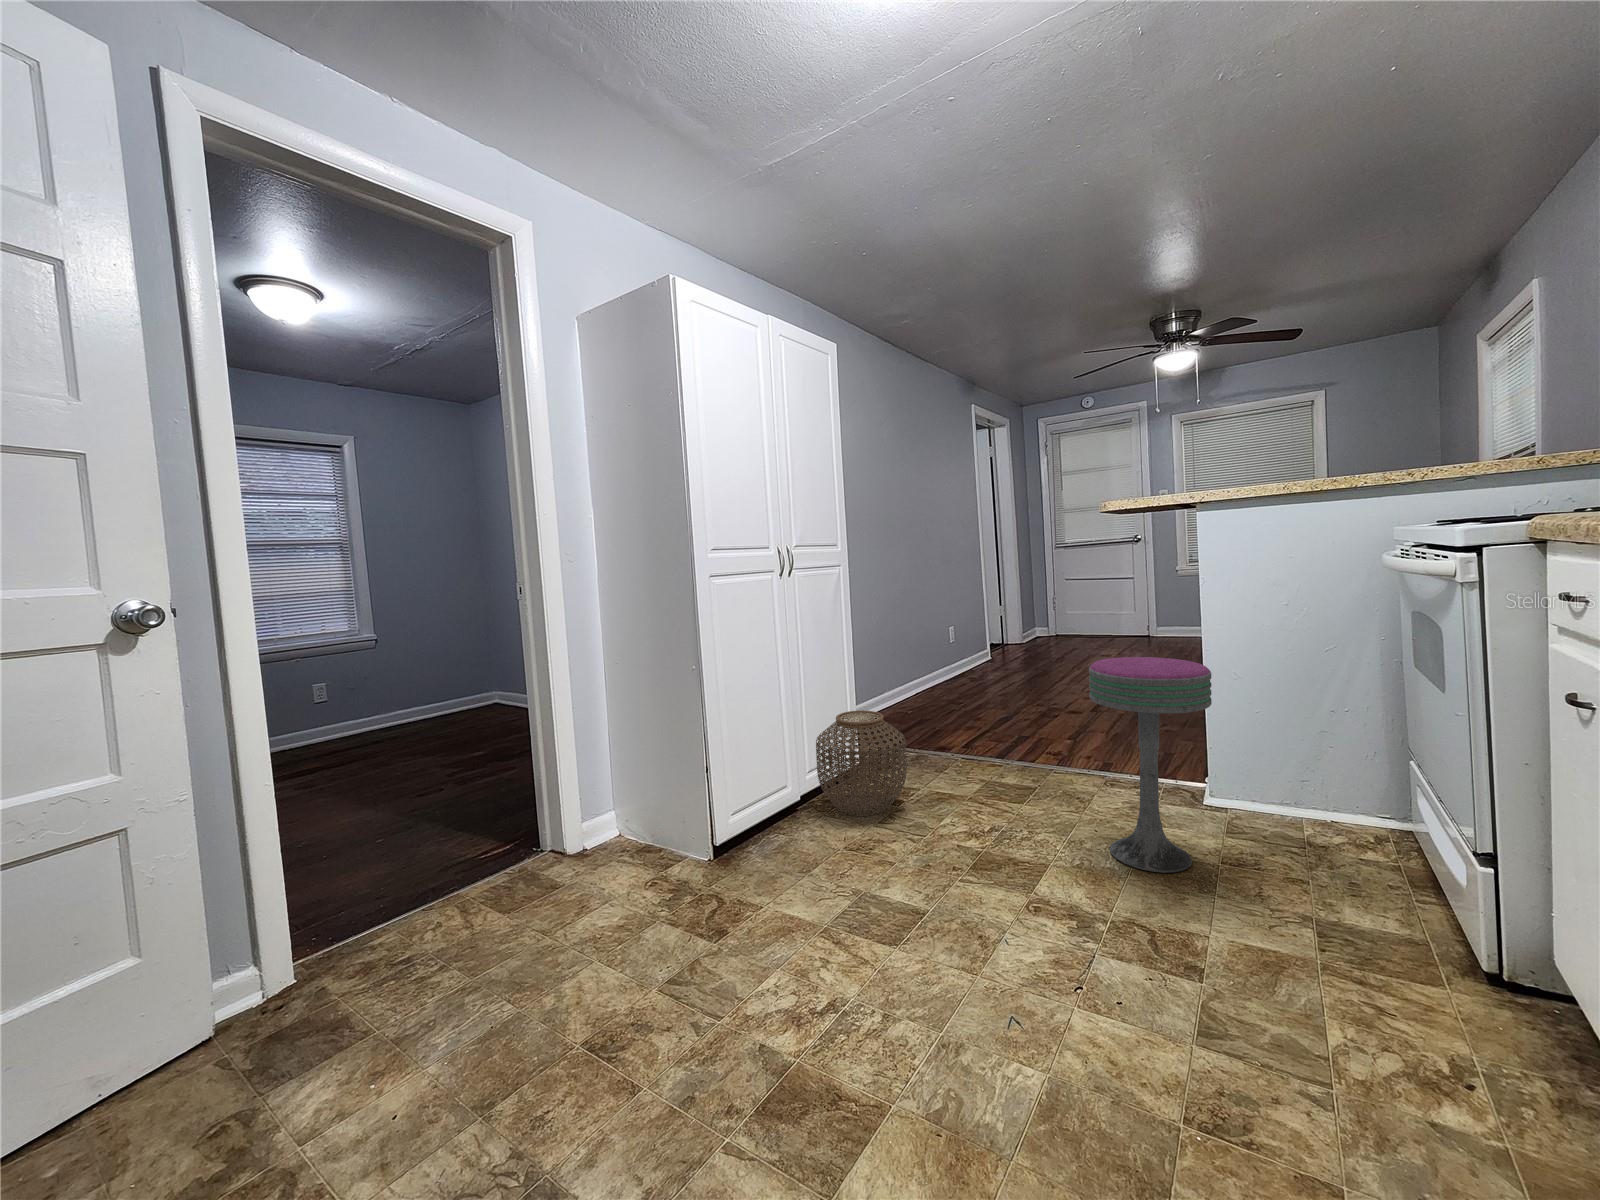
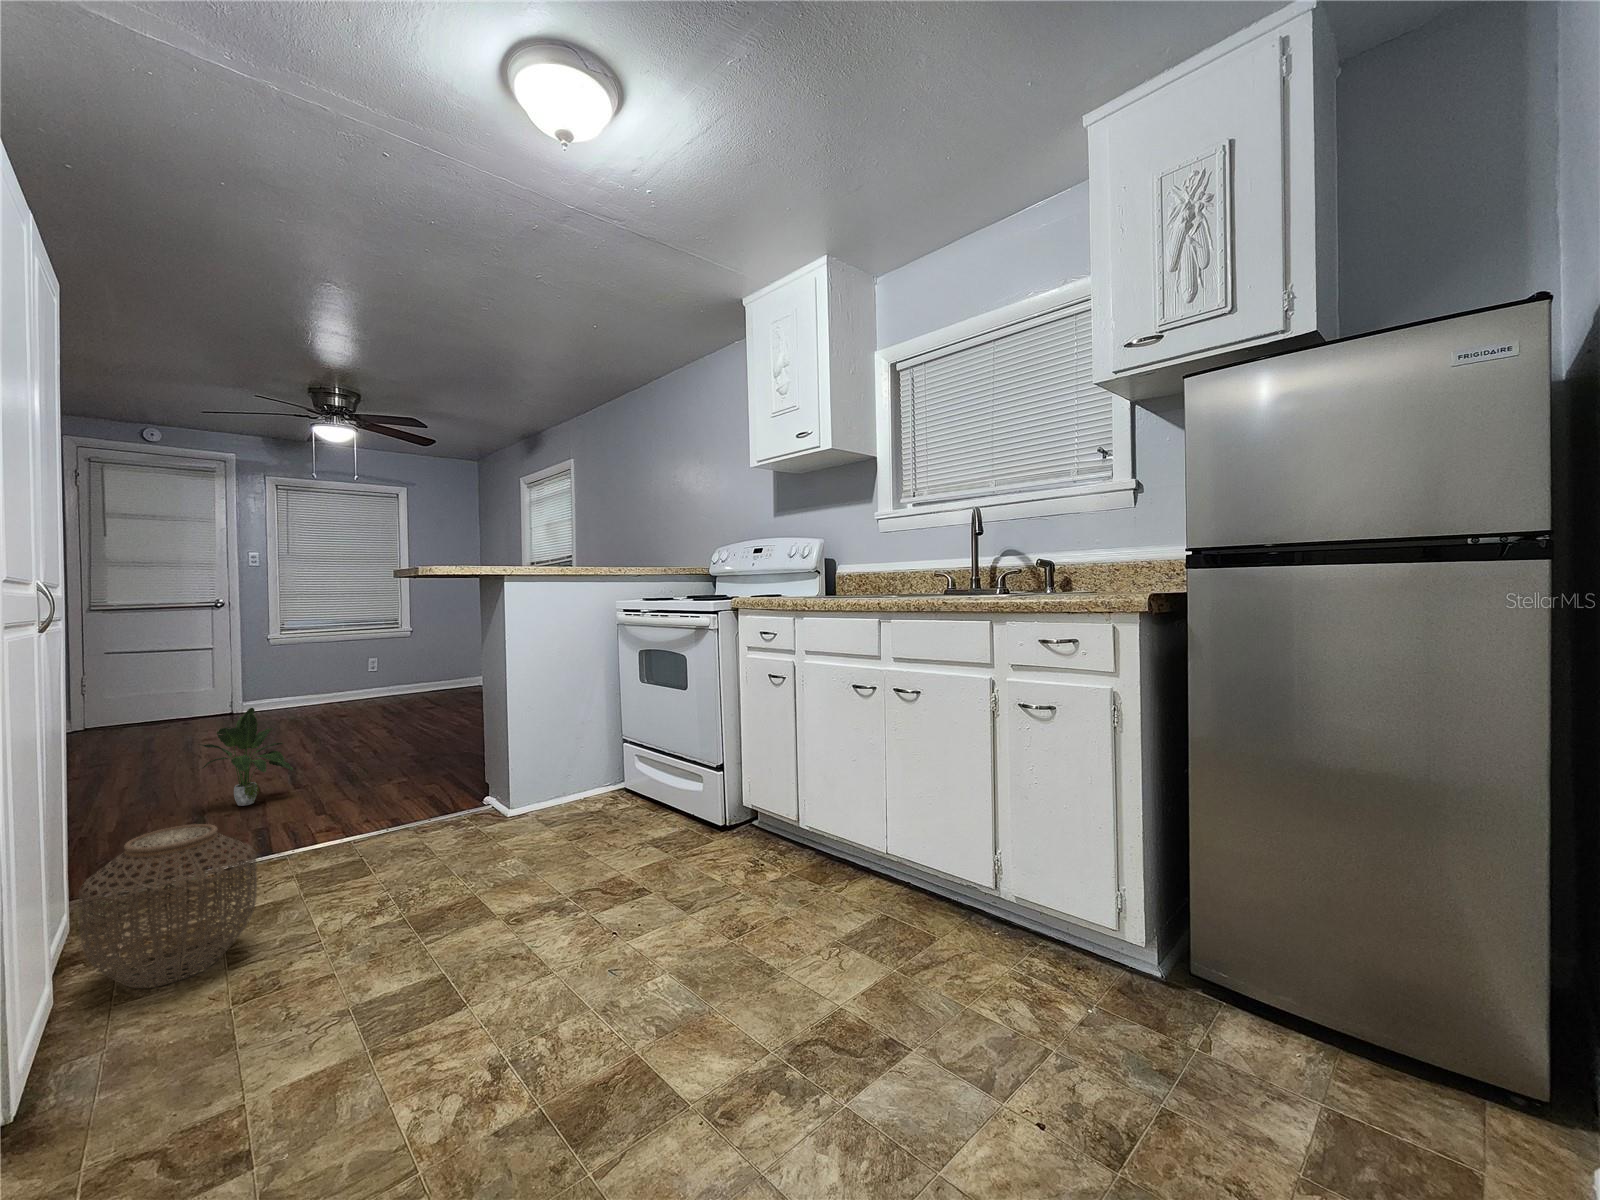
potted plant: none [1012,634,1078,714] -> present [198,708,293,806]
bar stool: present [1089,657,1212,873] -> none [479,692,574,868]

